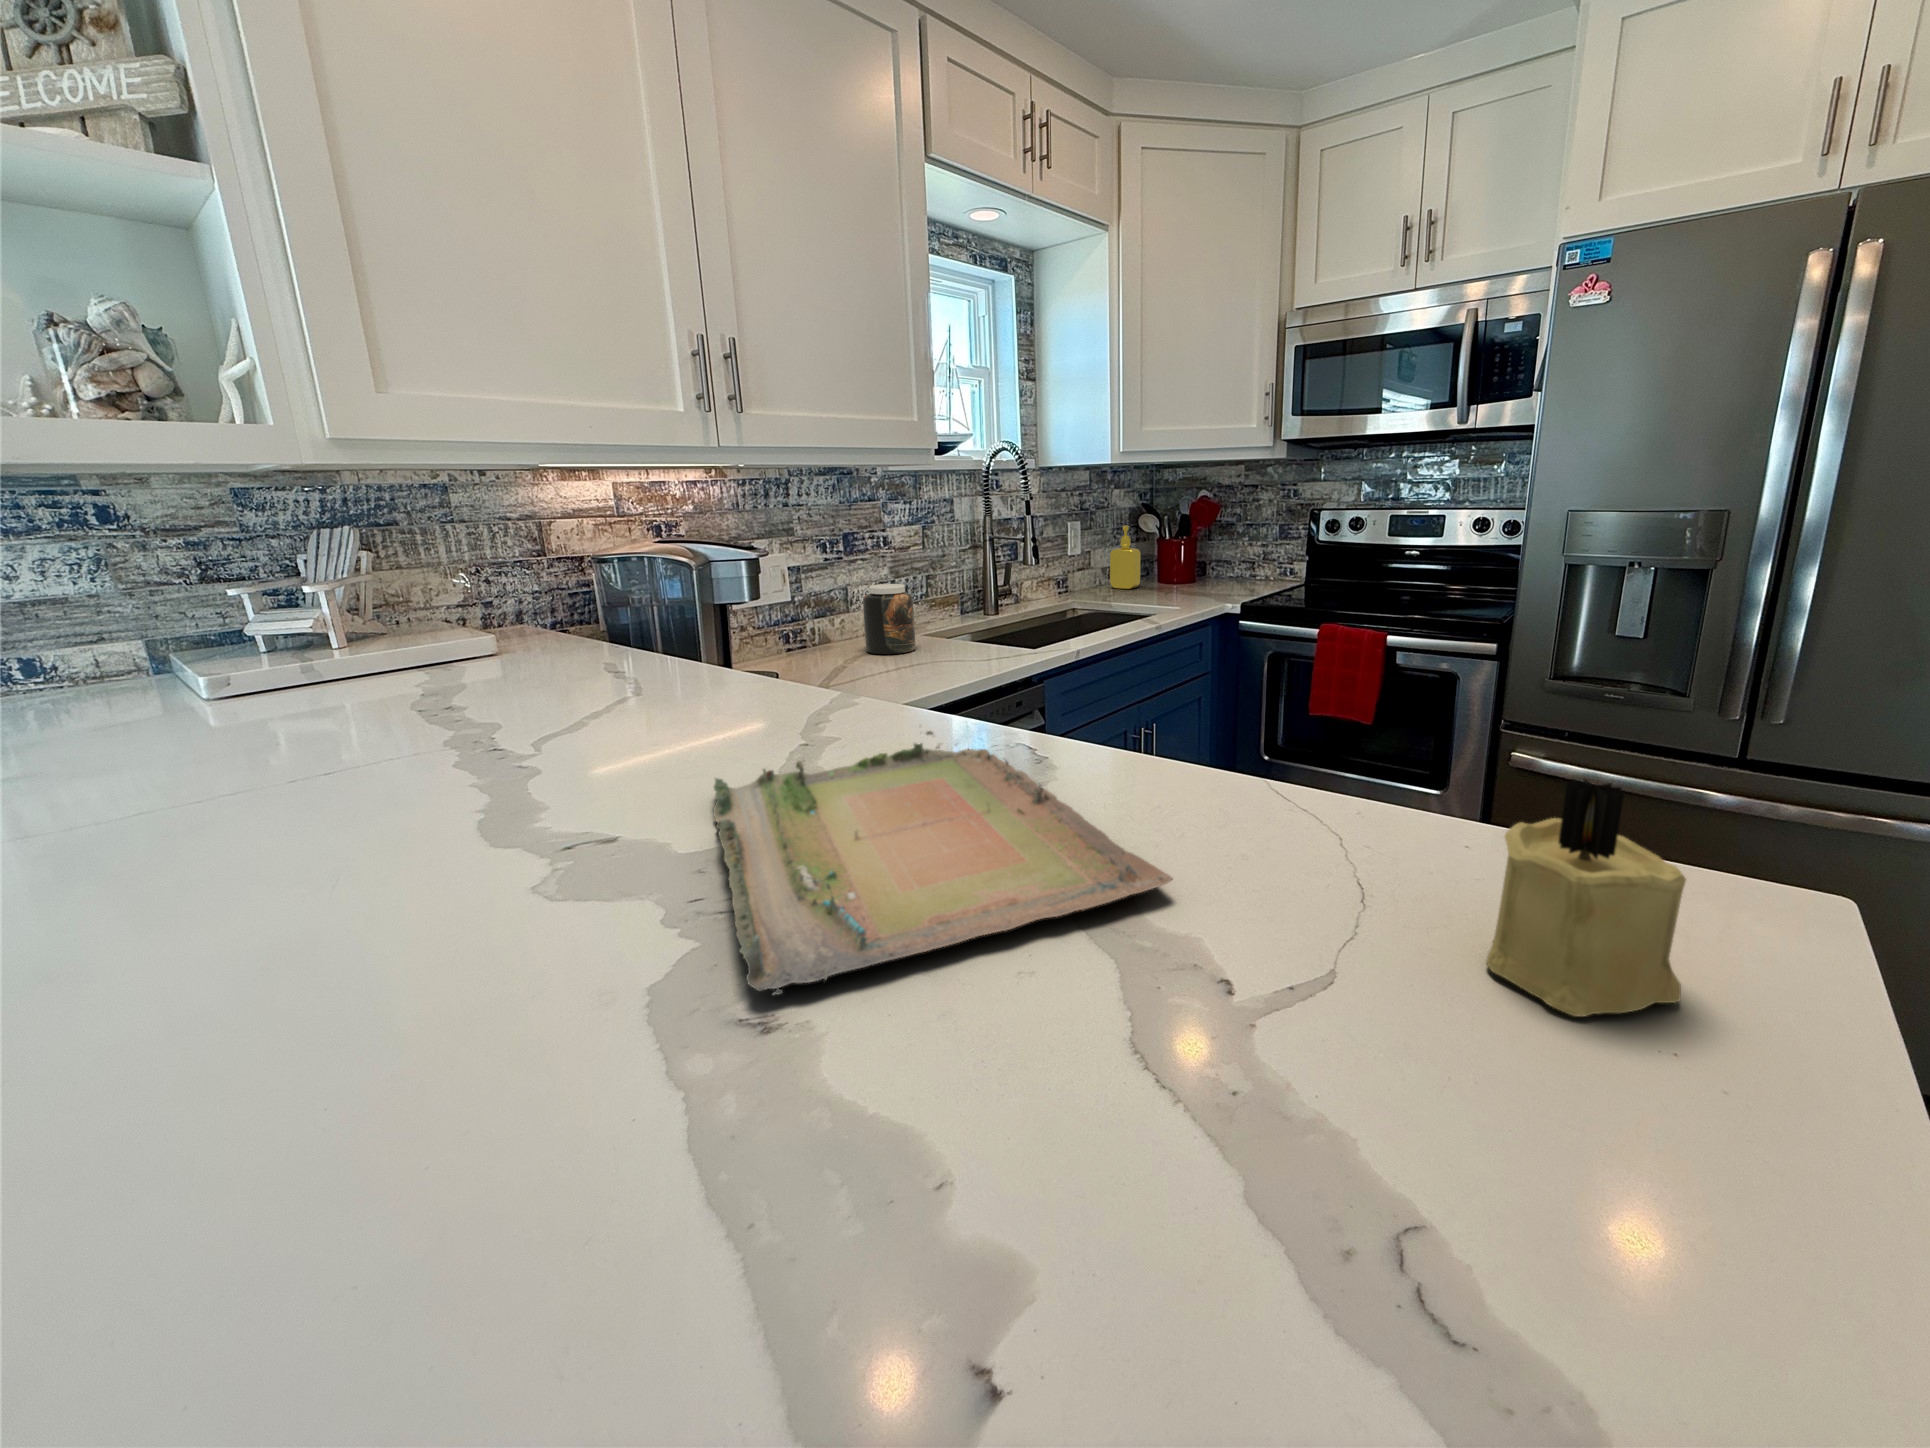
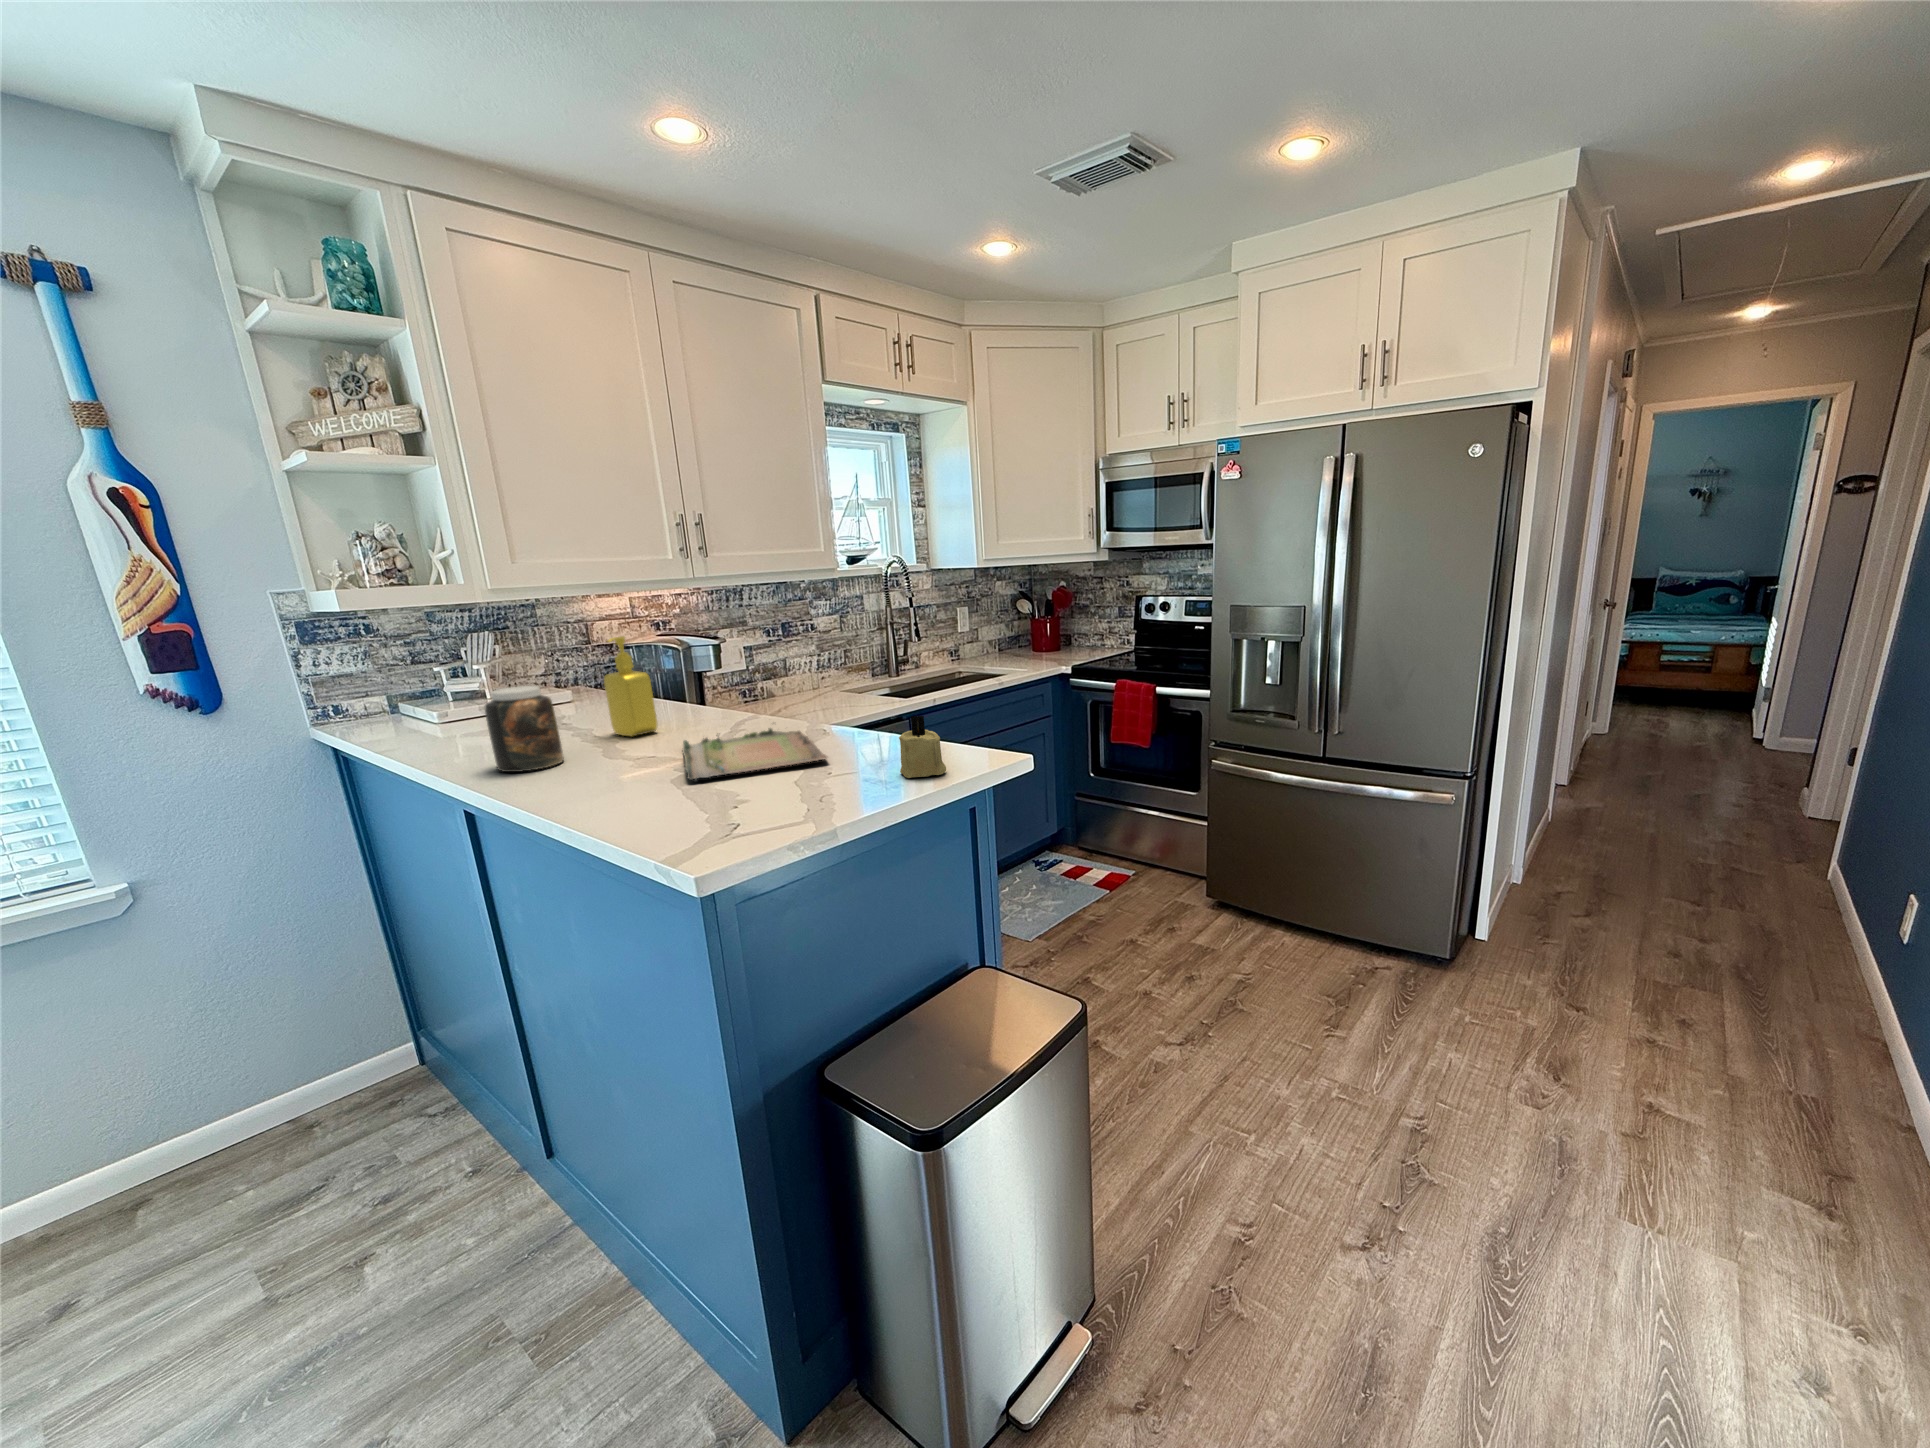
soap dispenser: present [1110,525,1140,589] -> present [604,636,658,736]
jar: present [863,584,916,654] -> present [484,686,564,772]

